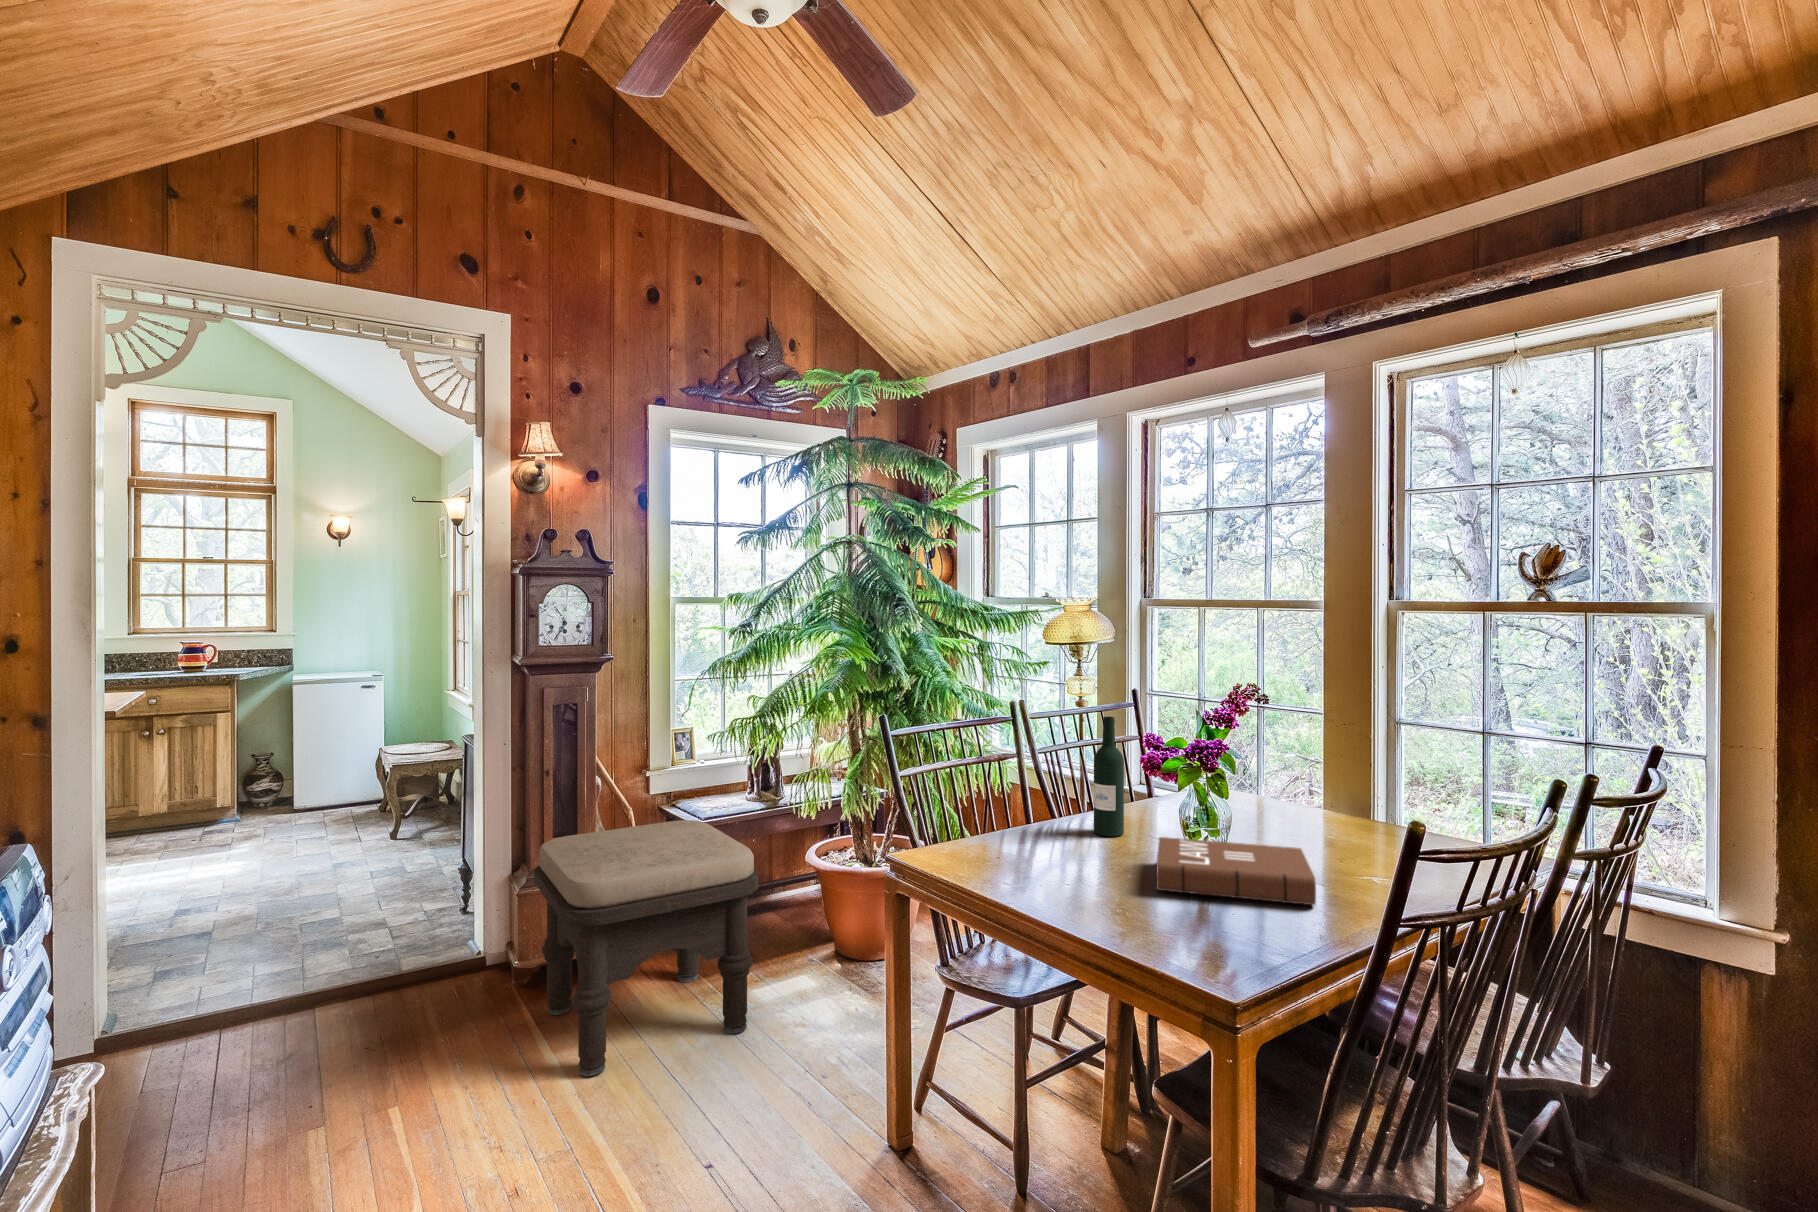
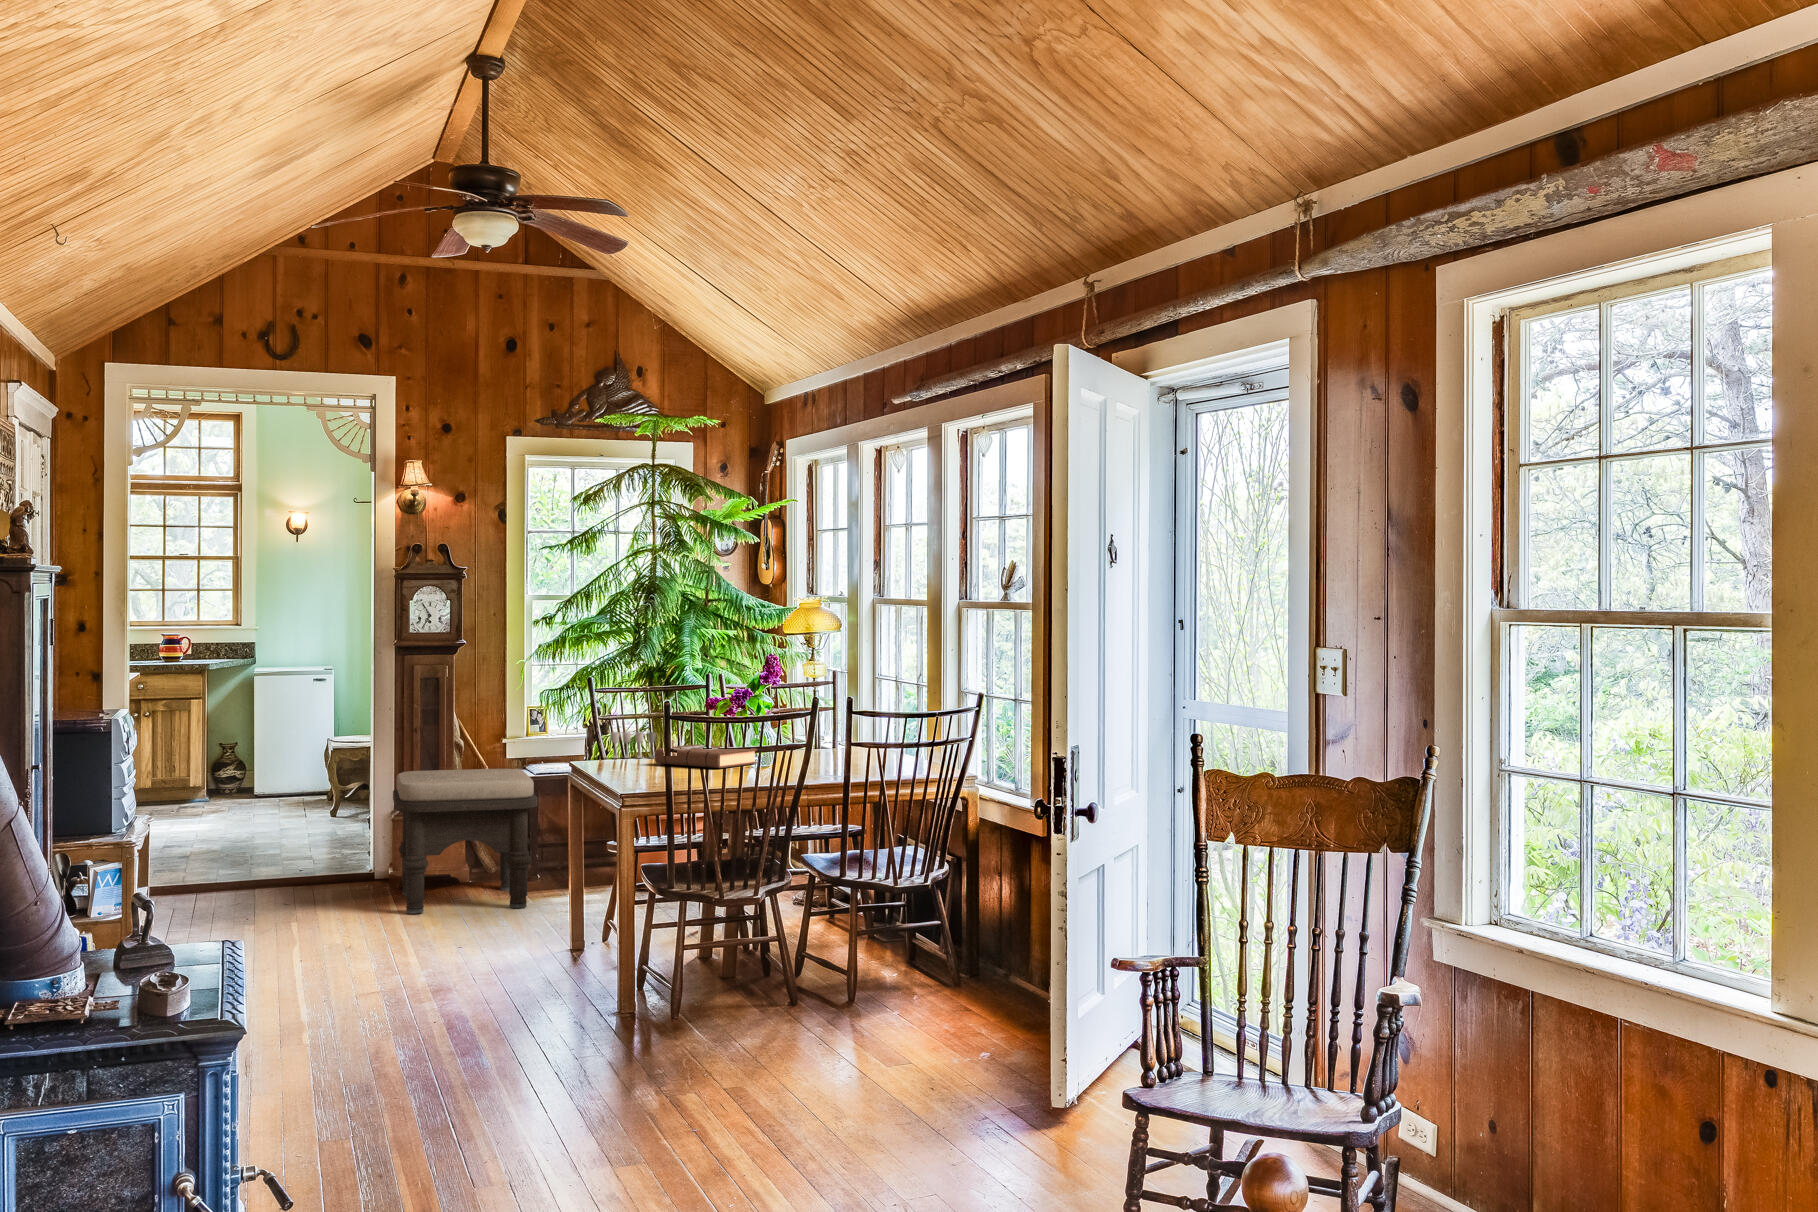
wine bottle: present [1094,717,1124,837] -> none [694,677,714,754]
wine glass: none [1016,813,1100,867] -> present [611,732,656,758]

